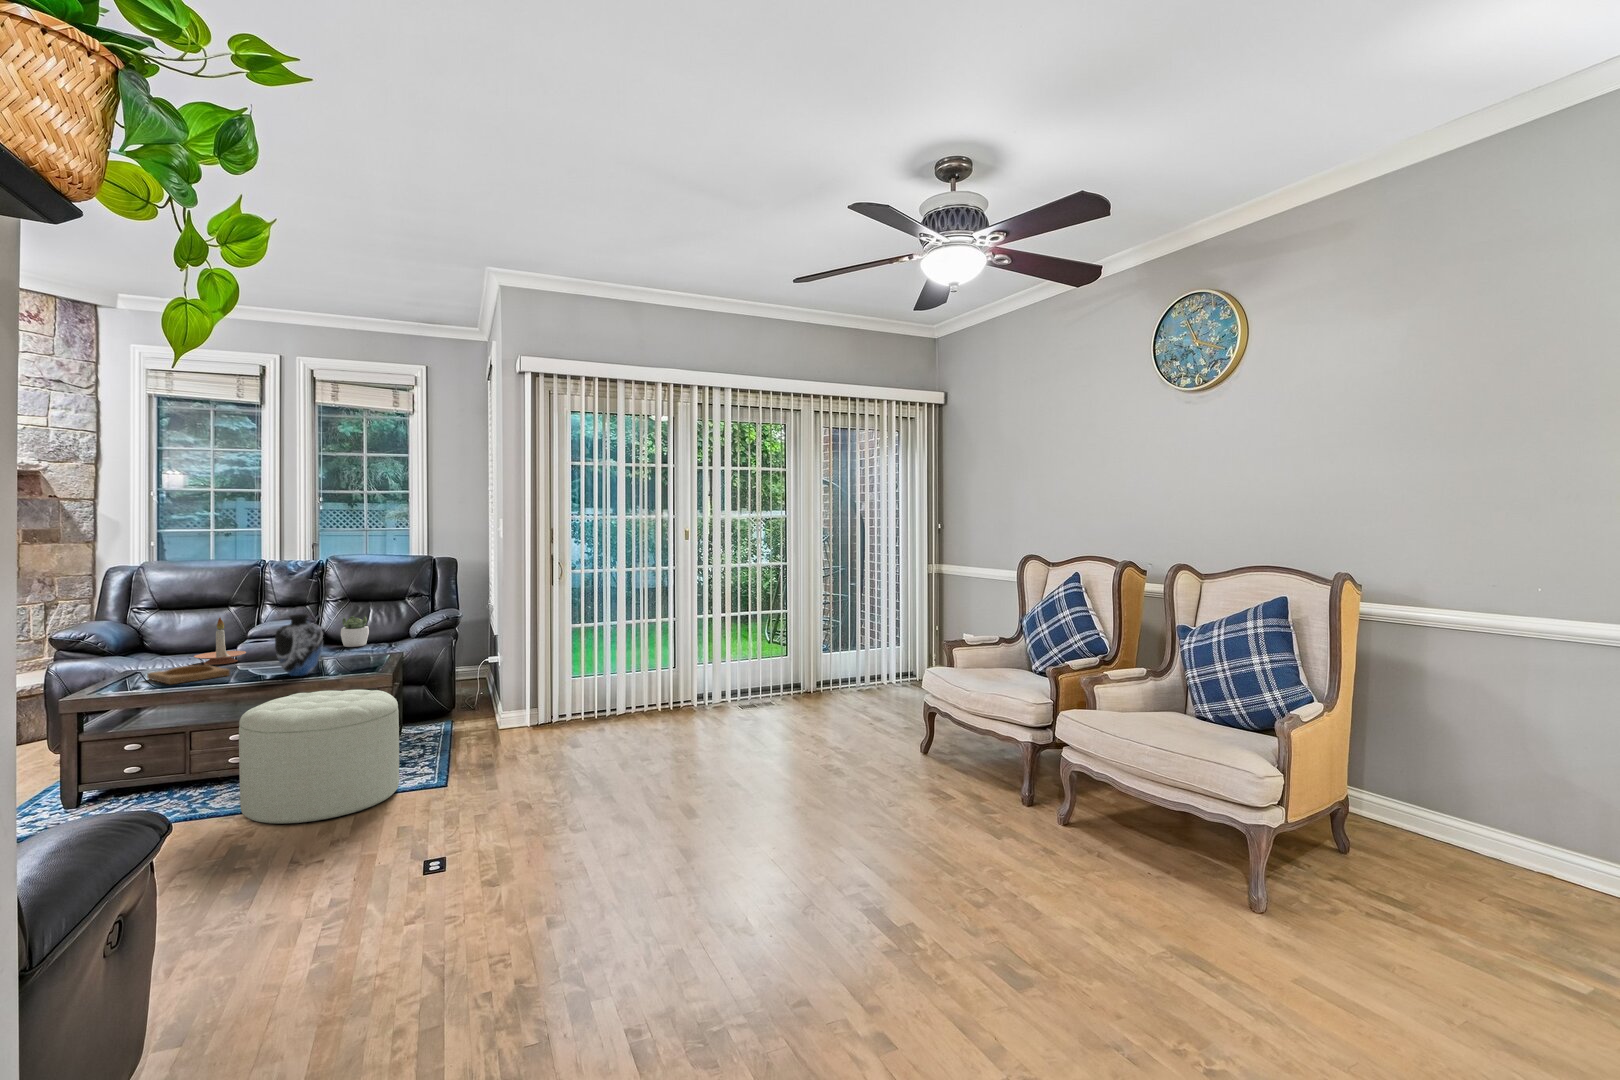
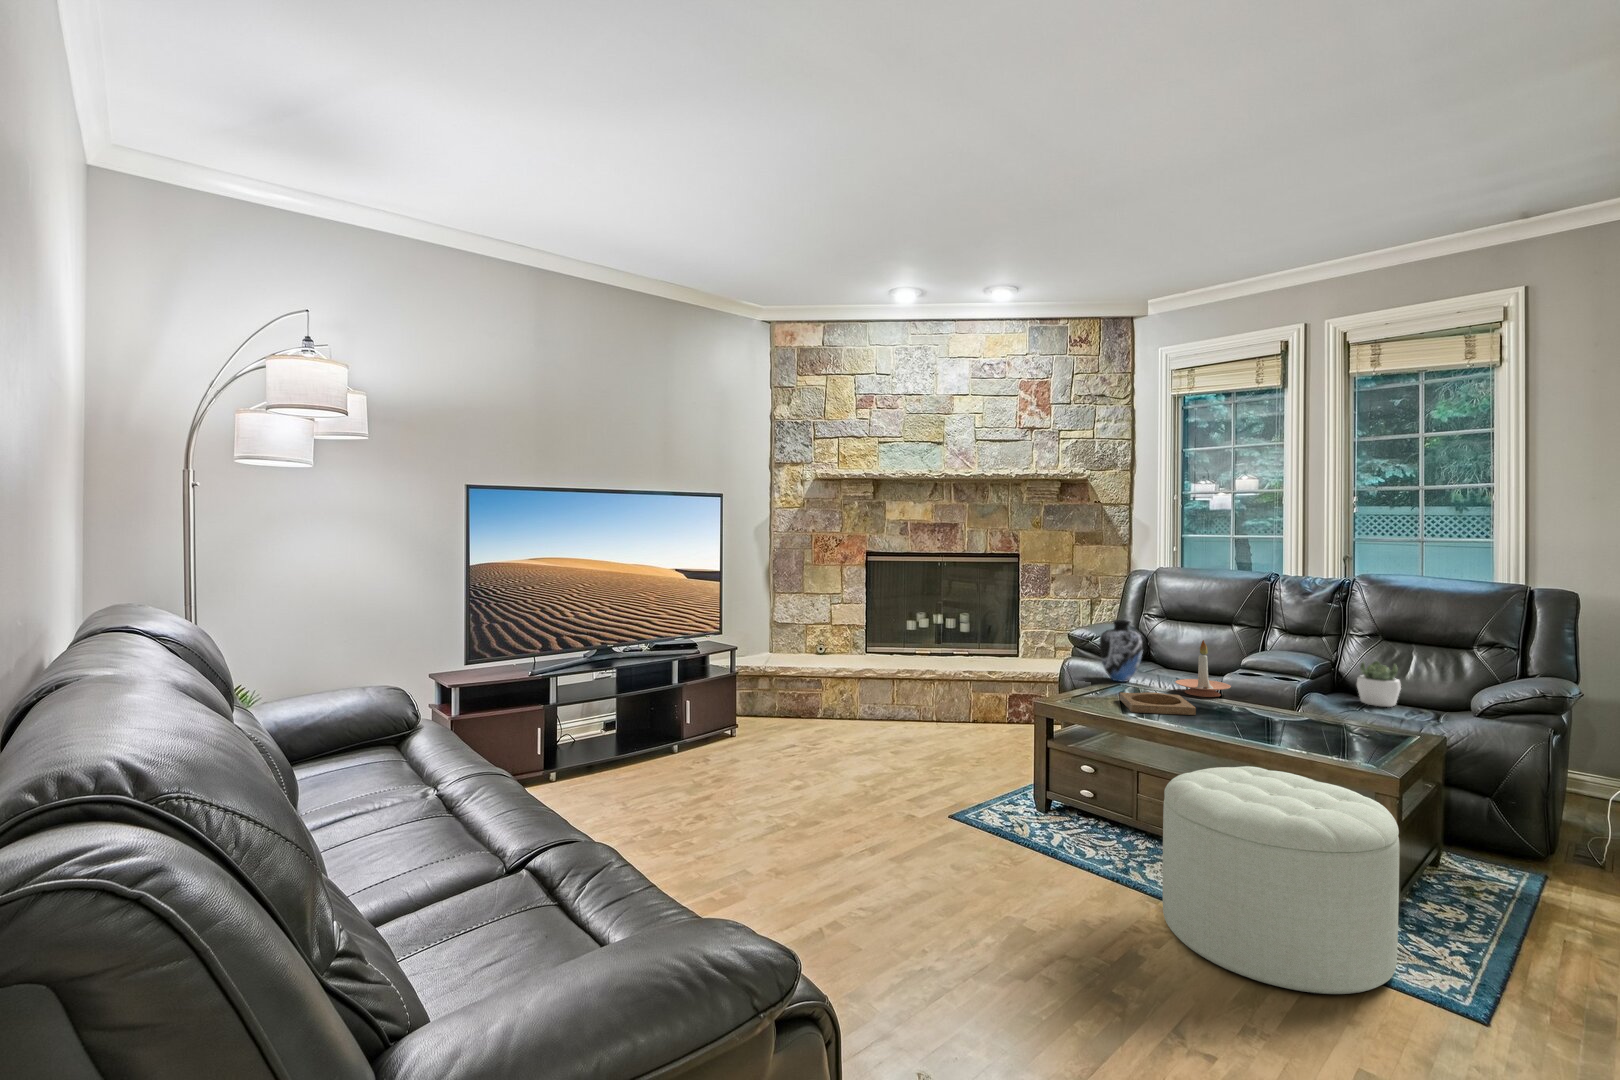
vase: present [275,614,323,676] -> present [1100,620,1143,682]

